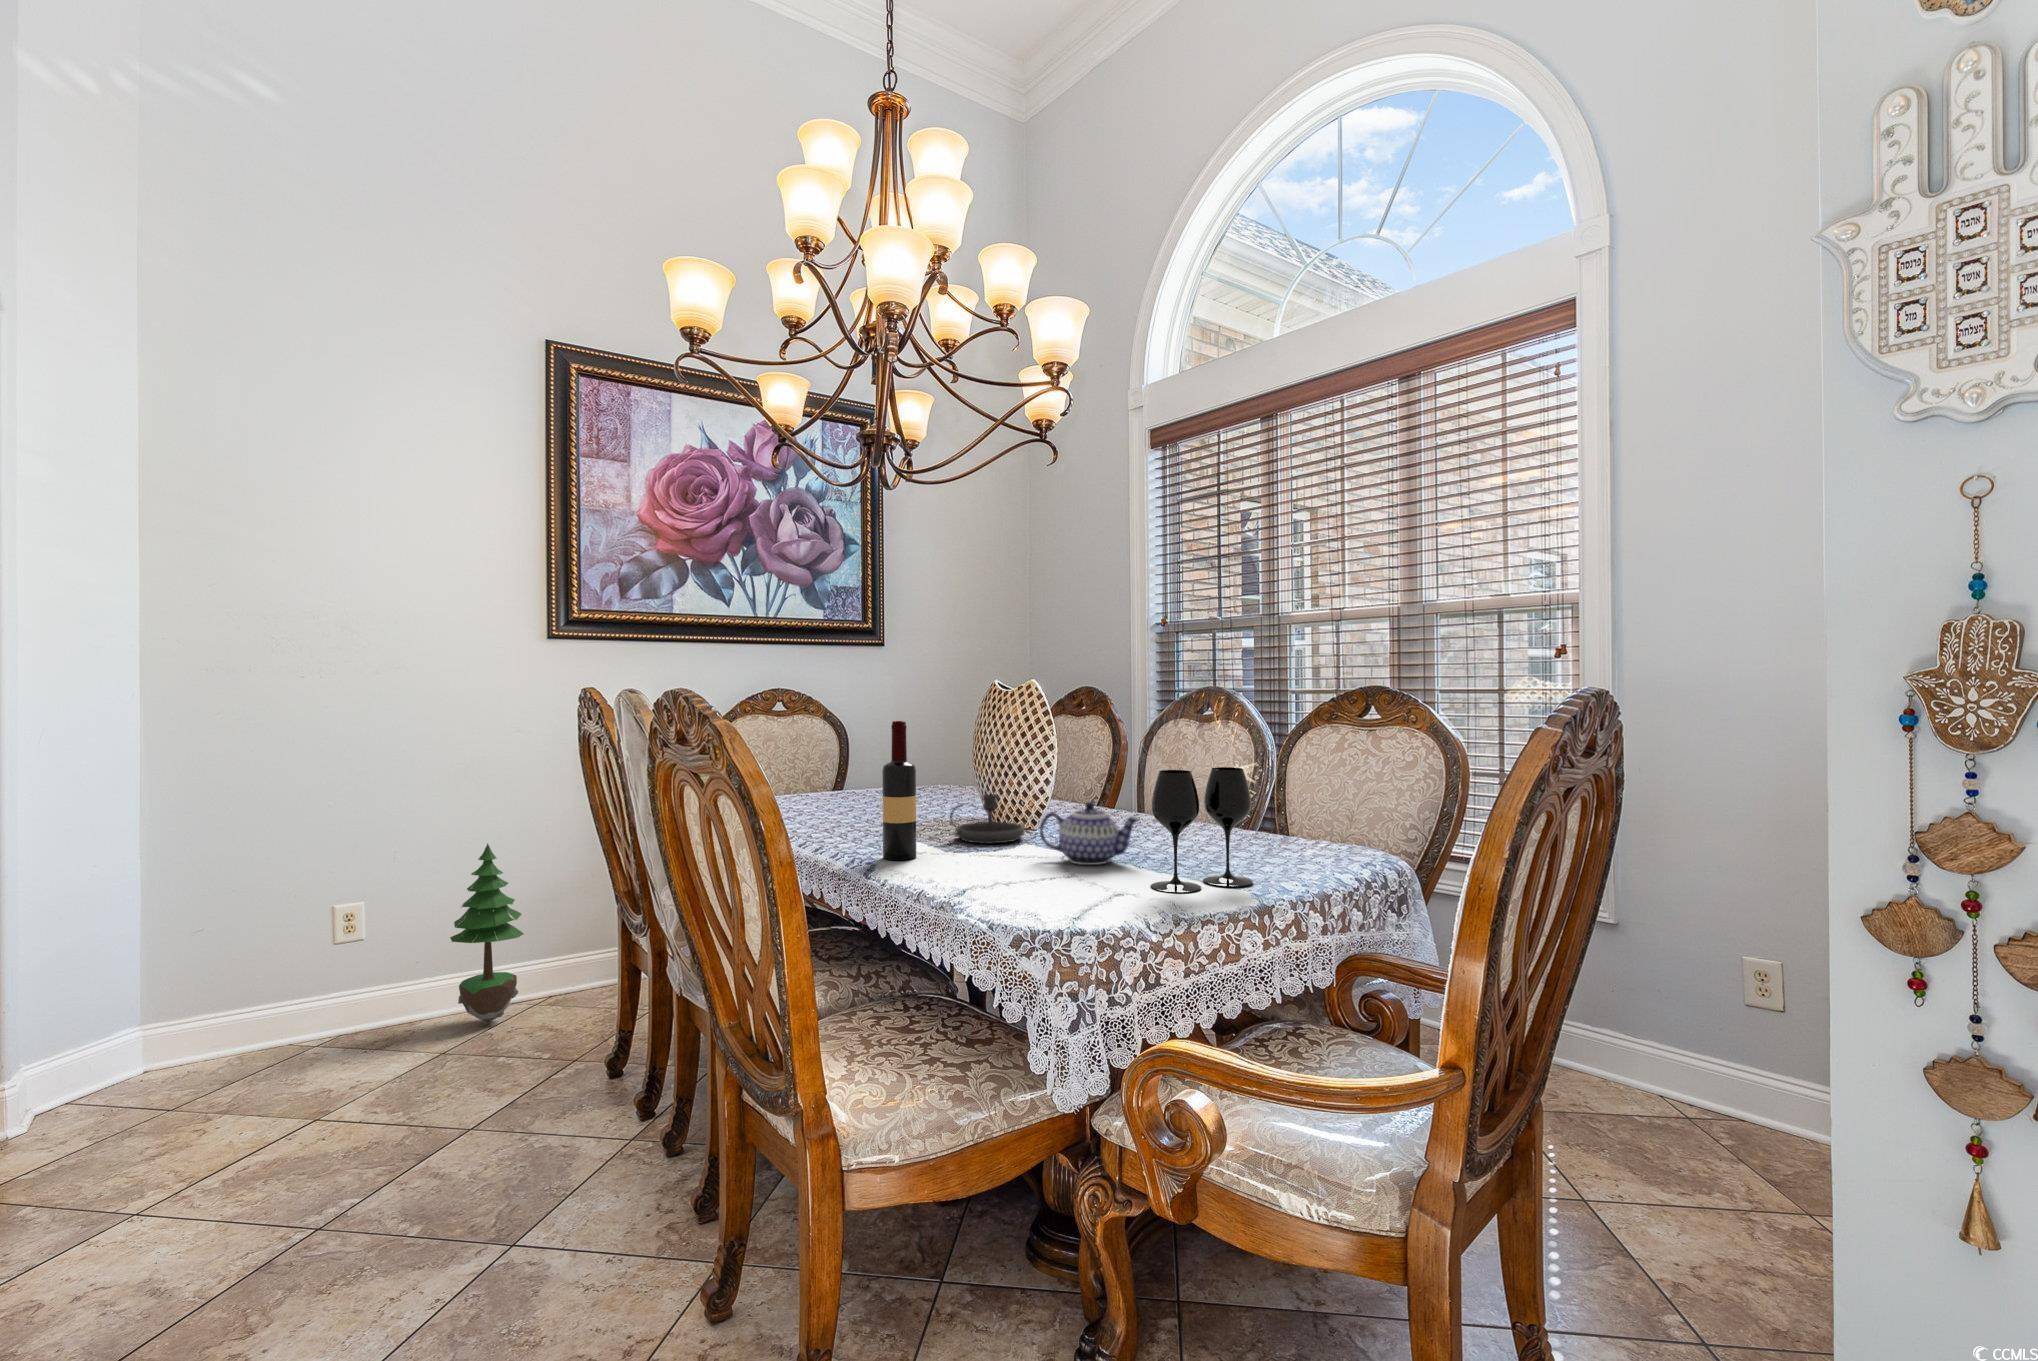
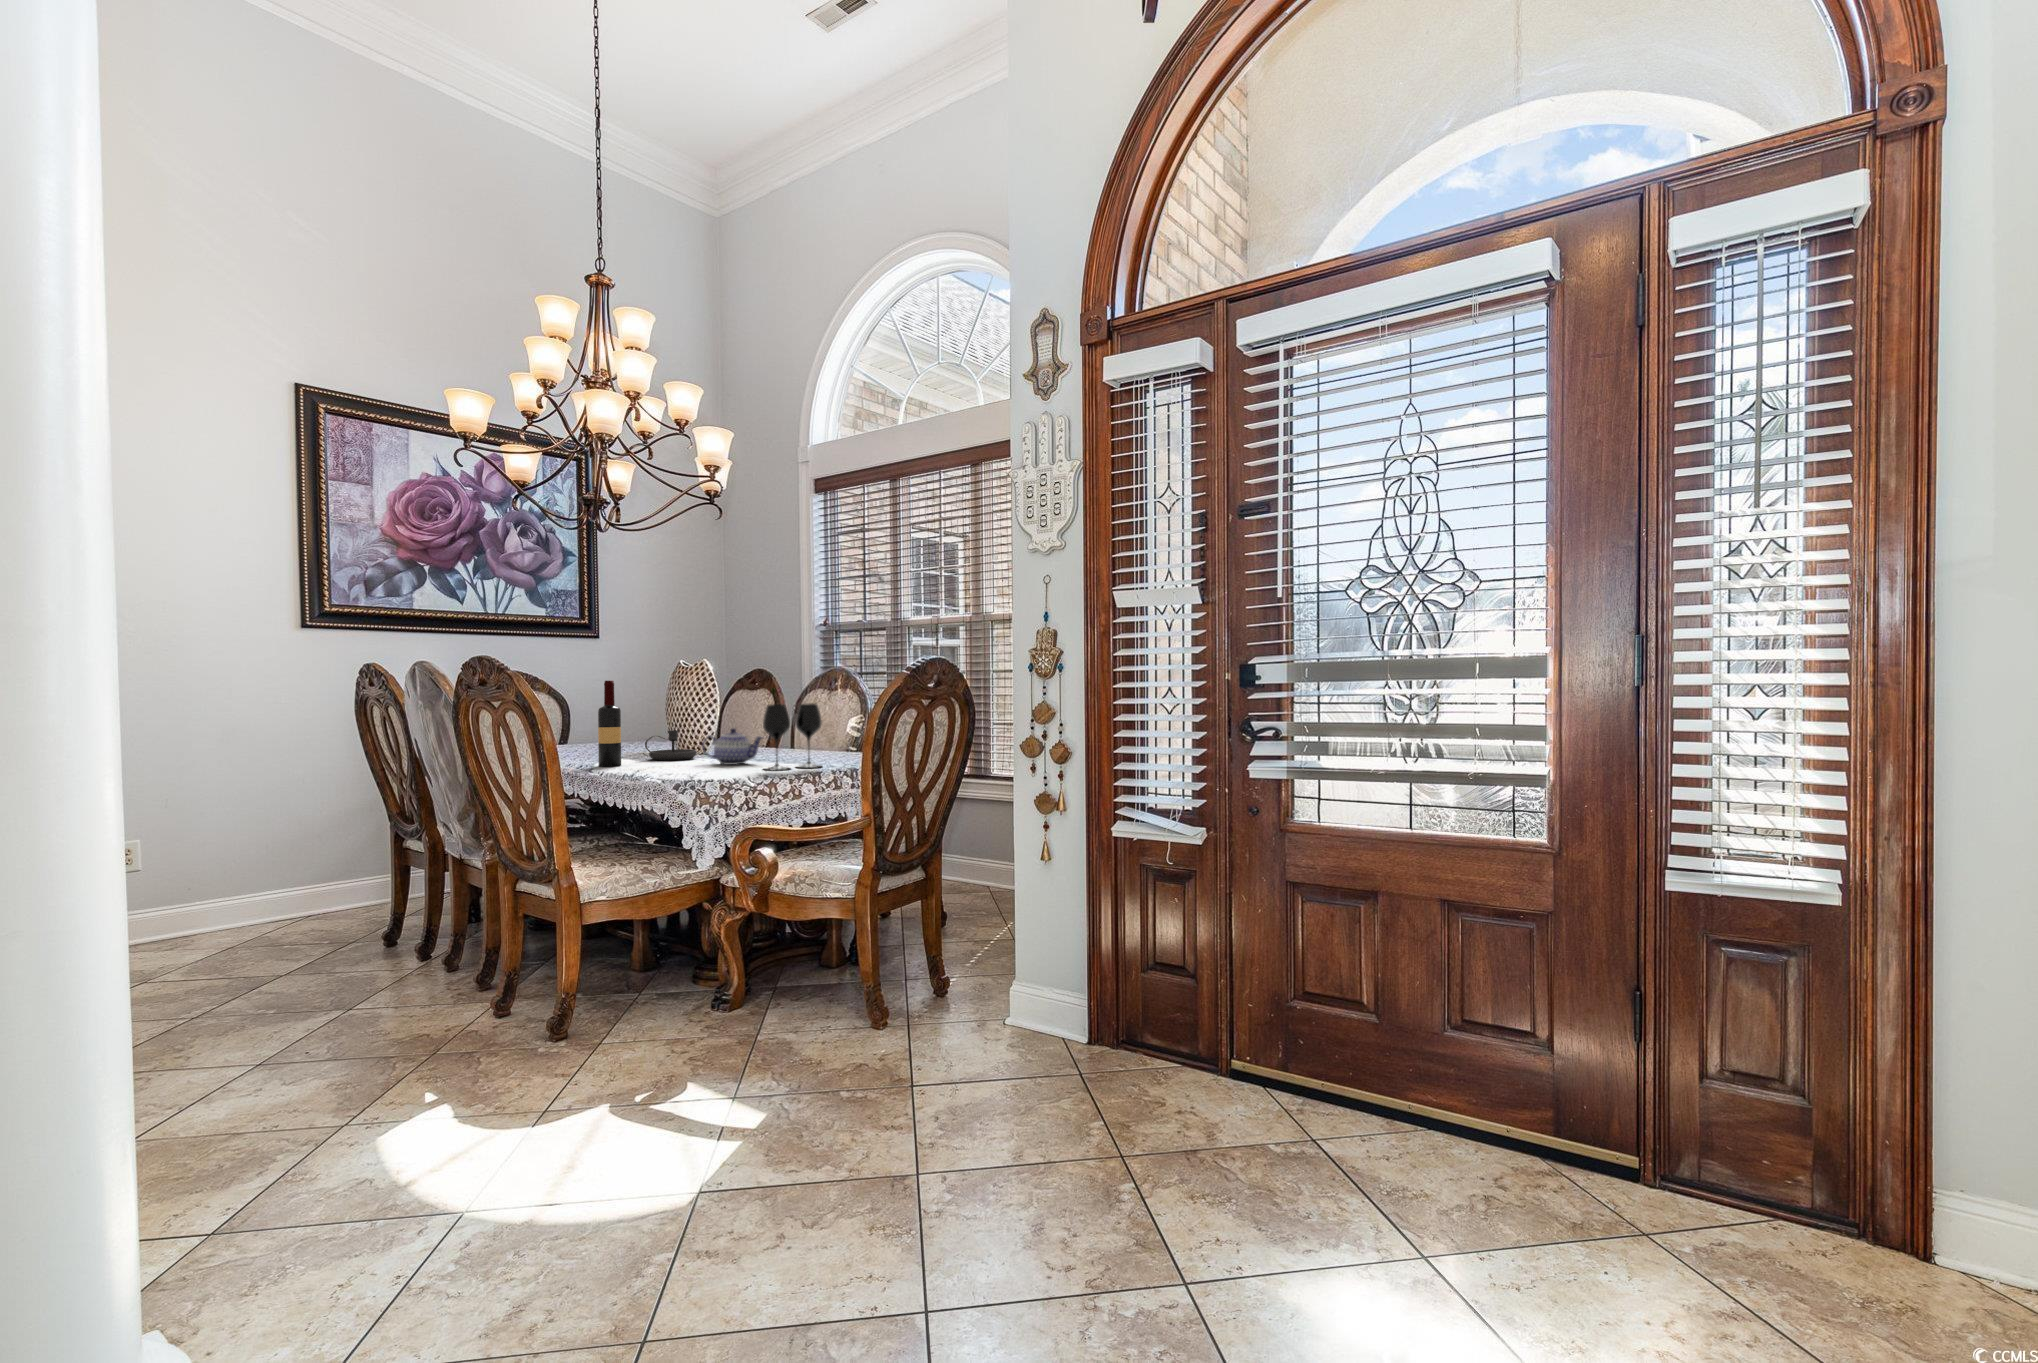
potted tree: present [450,844,524,1023] -> none [217,790,284,935]

